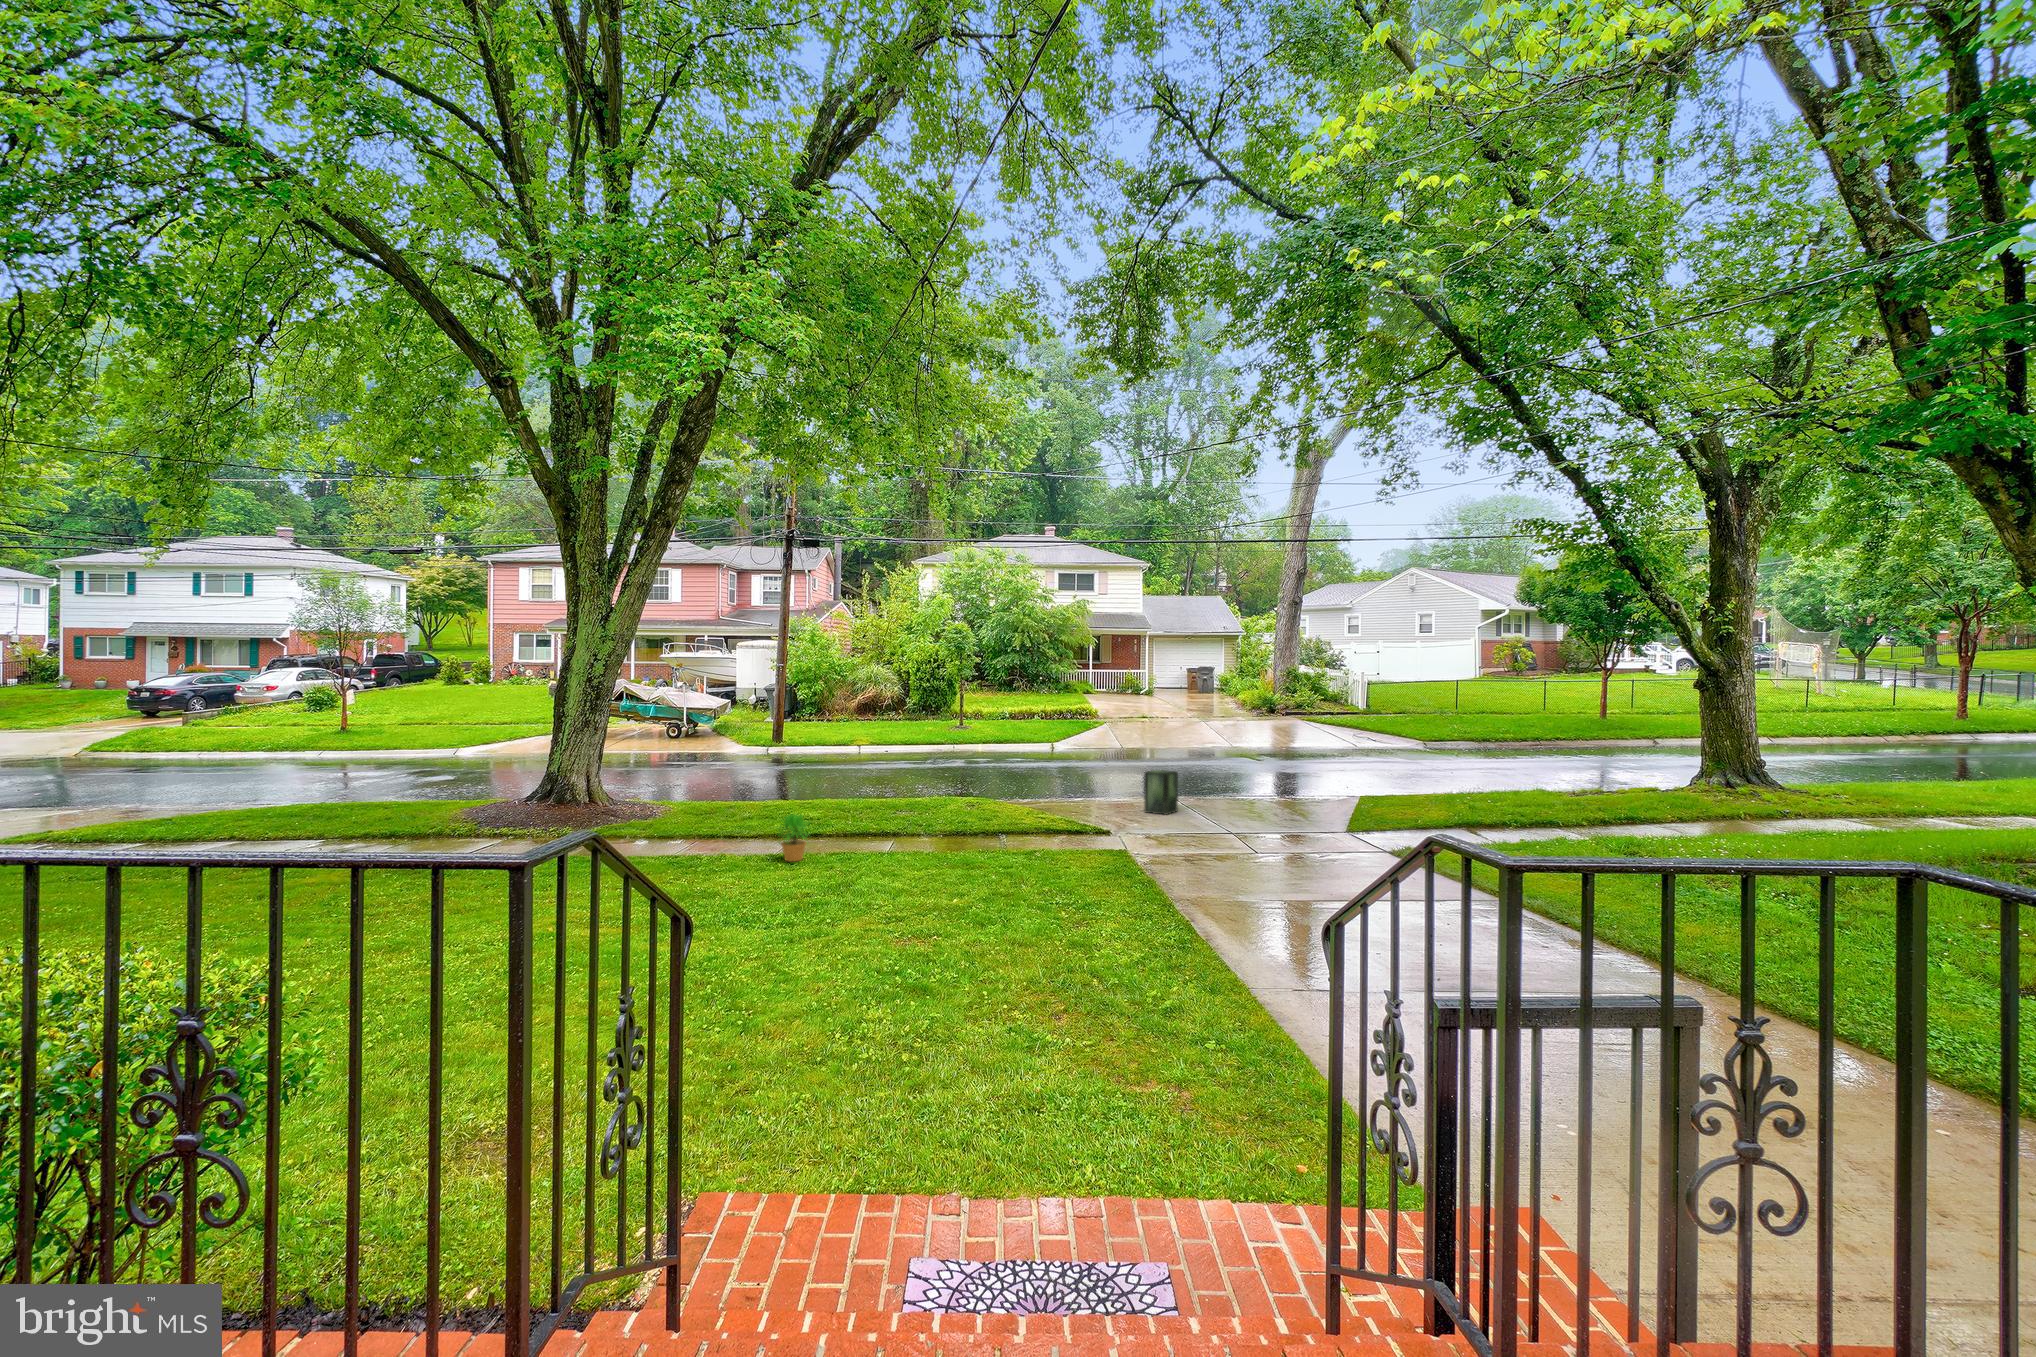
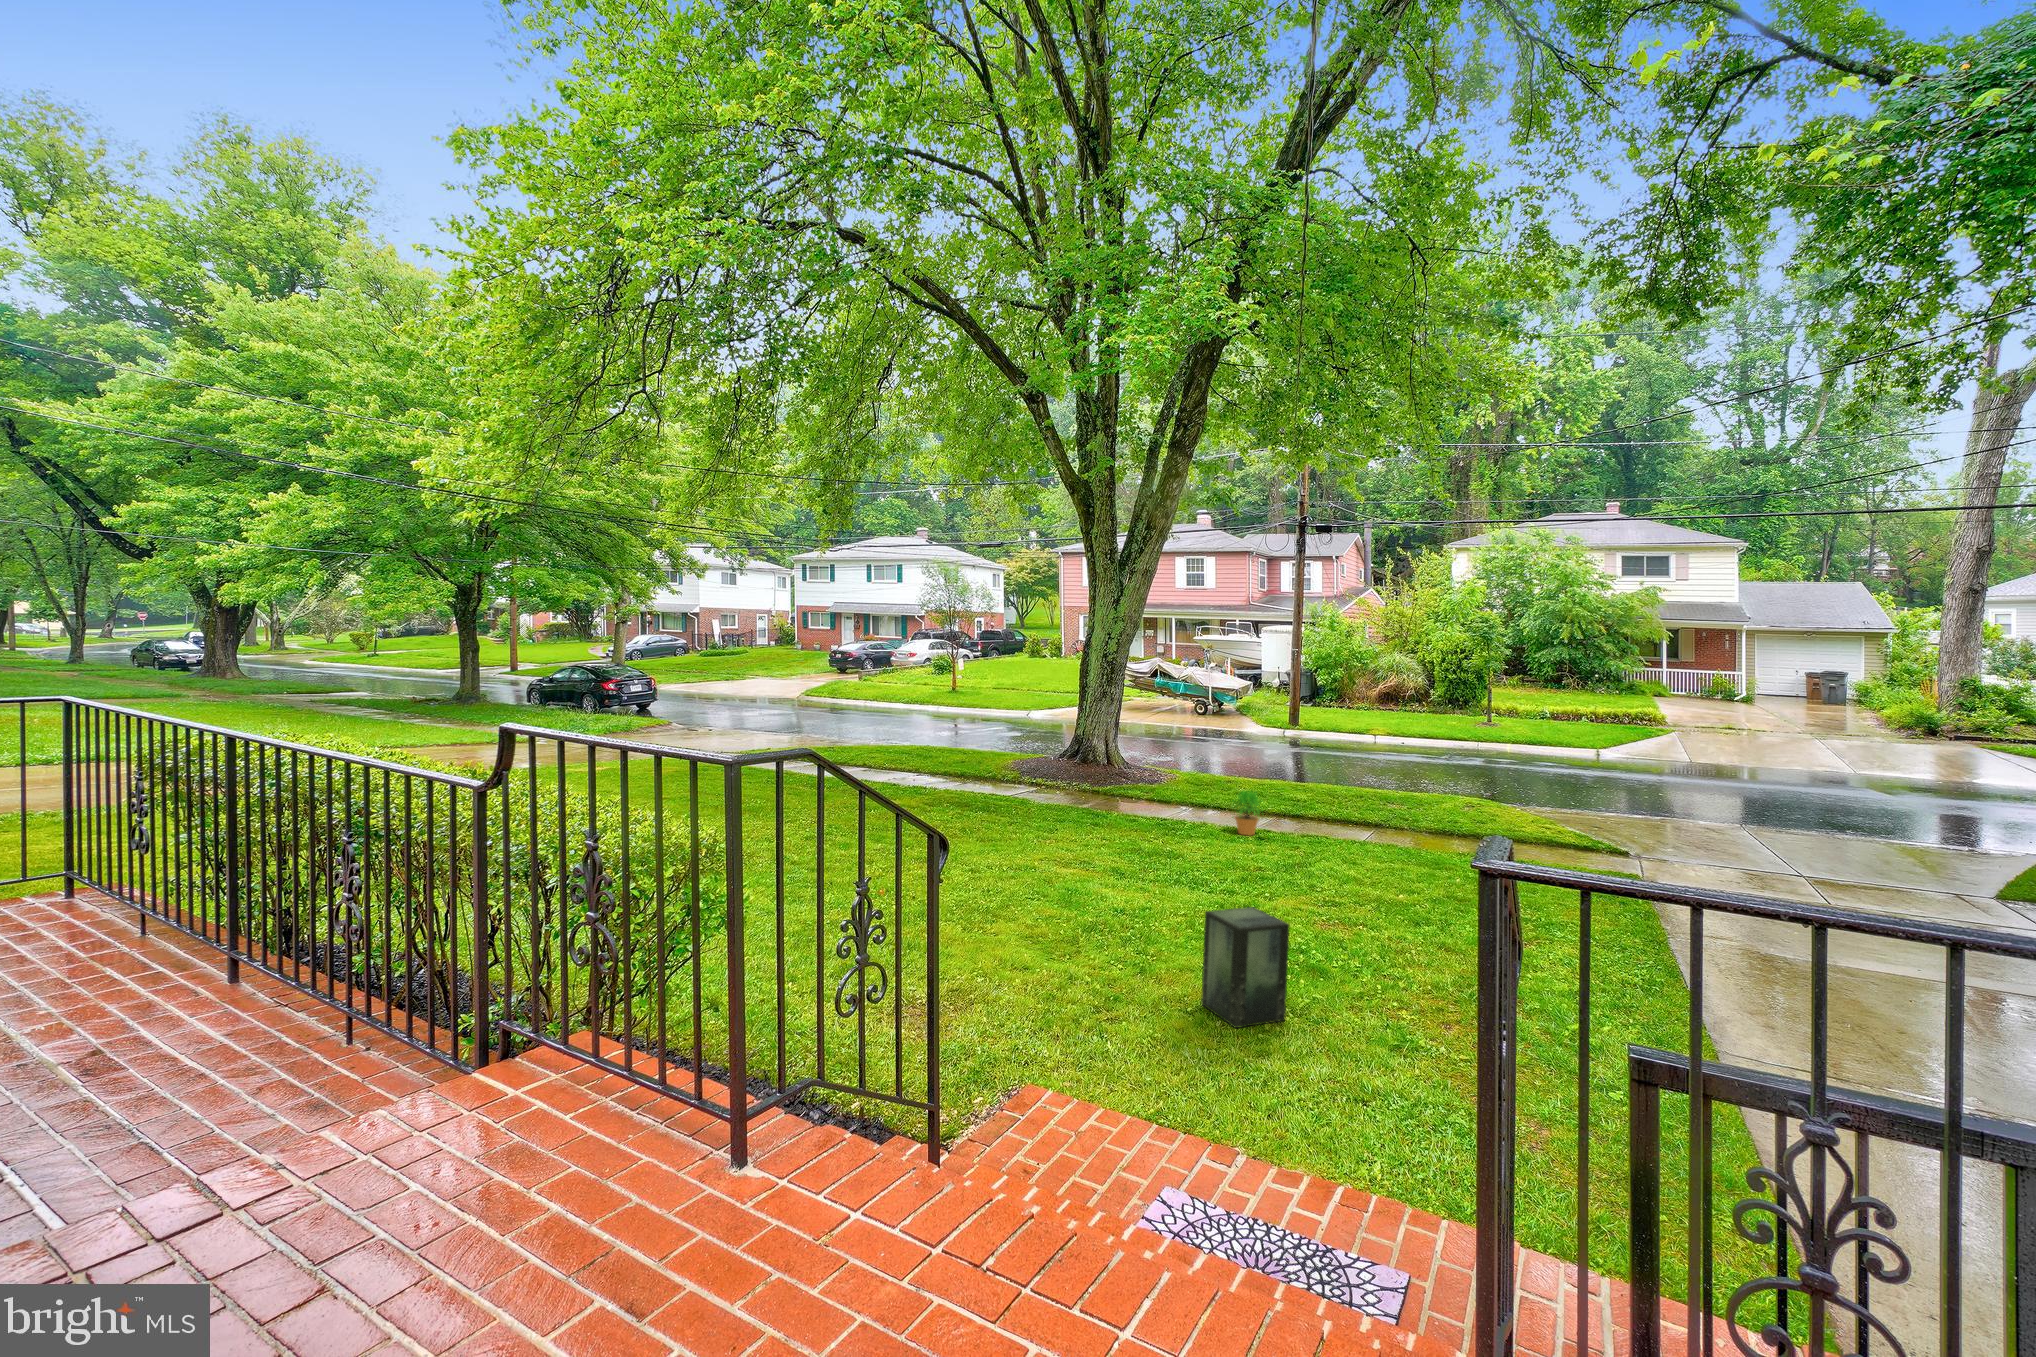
storage box: present [1144,770,1178,815] -> present [1201,907,1290,1028]

